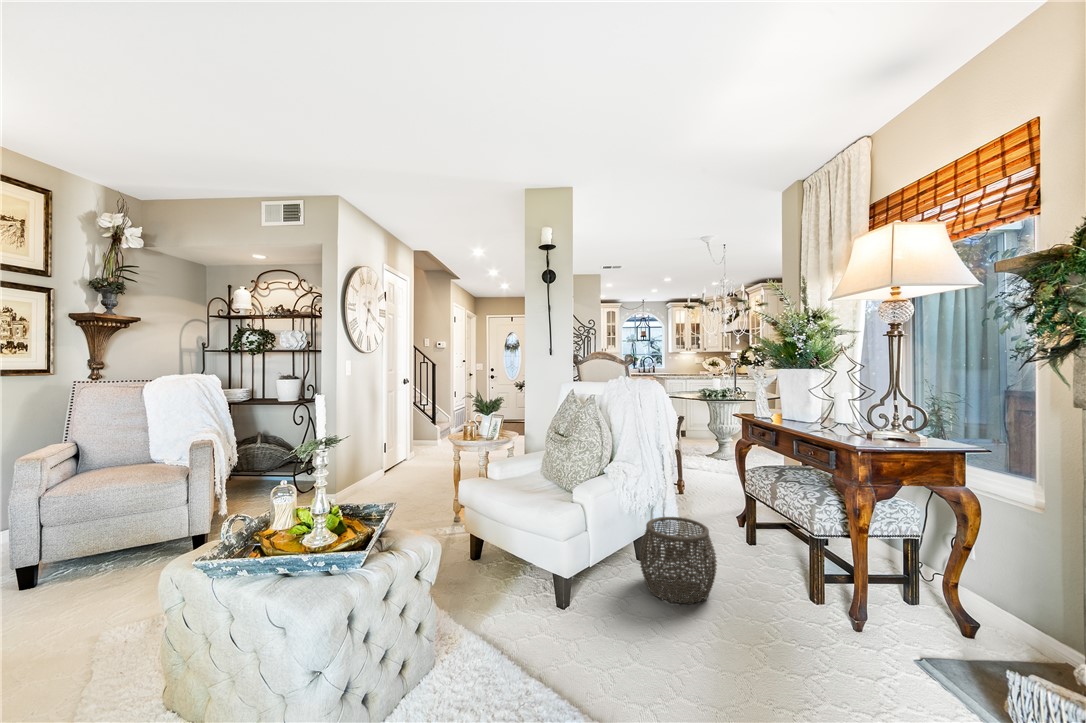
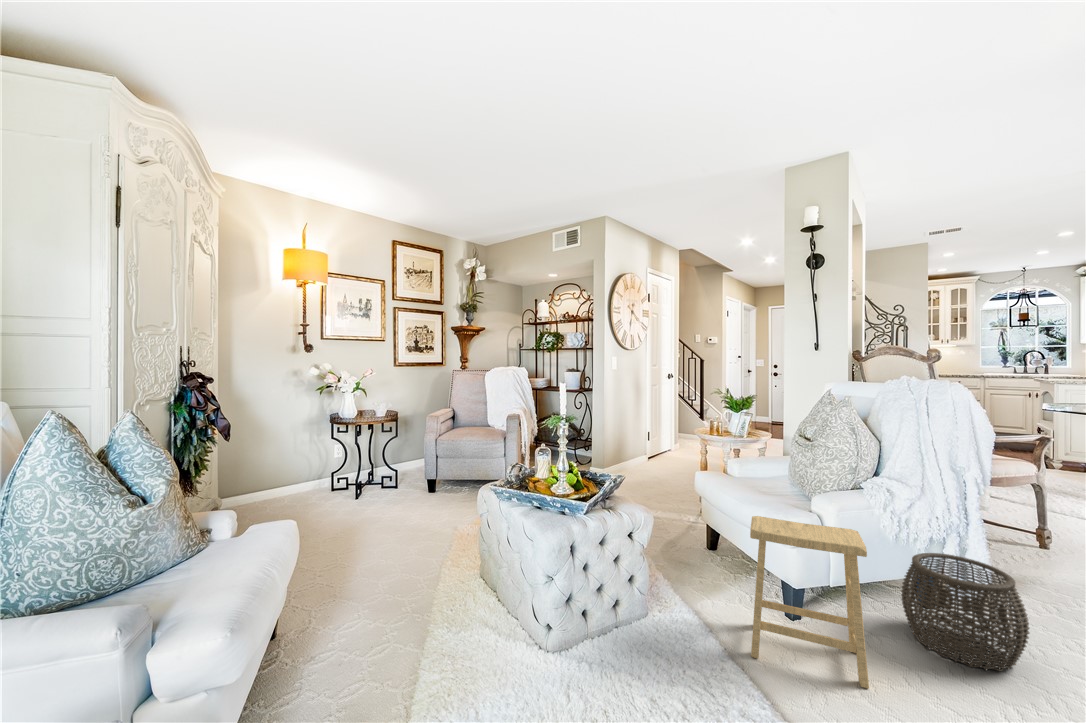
footstool: none [537,513,642,667] -> present [750,516,869,689]

